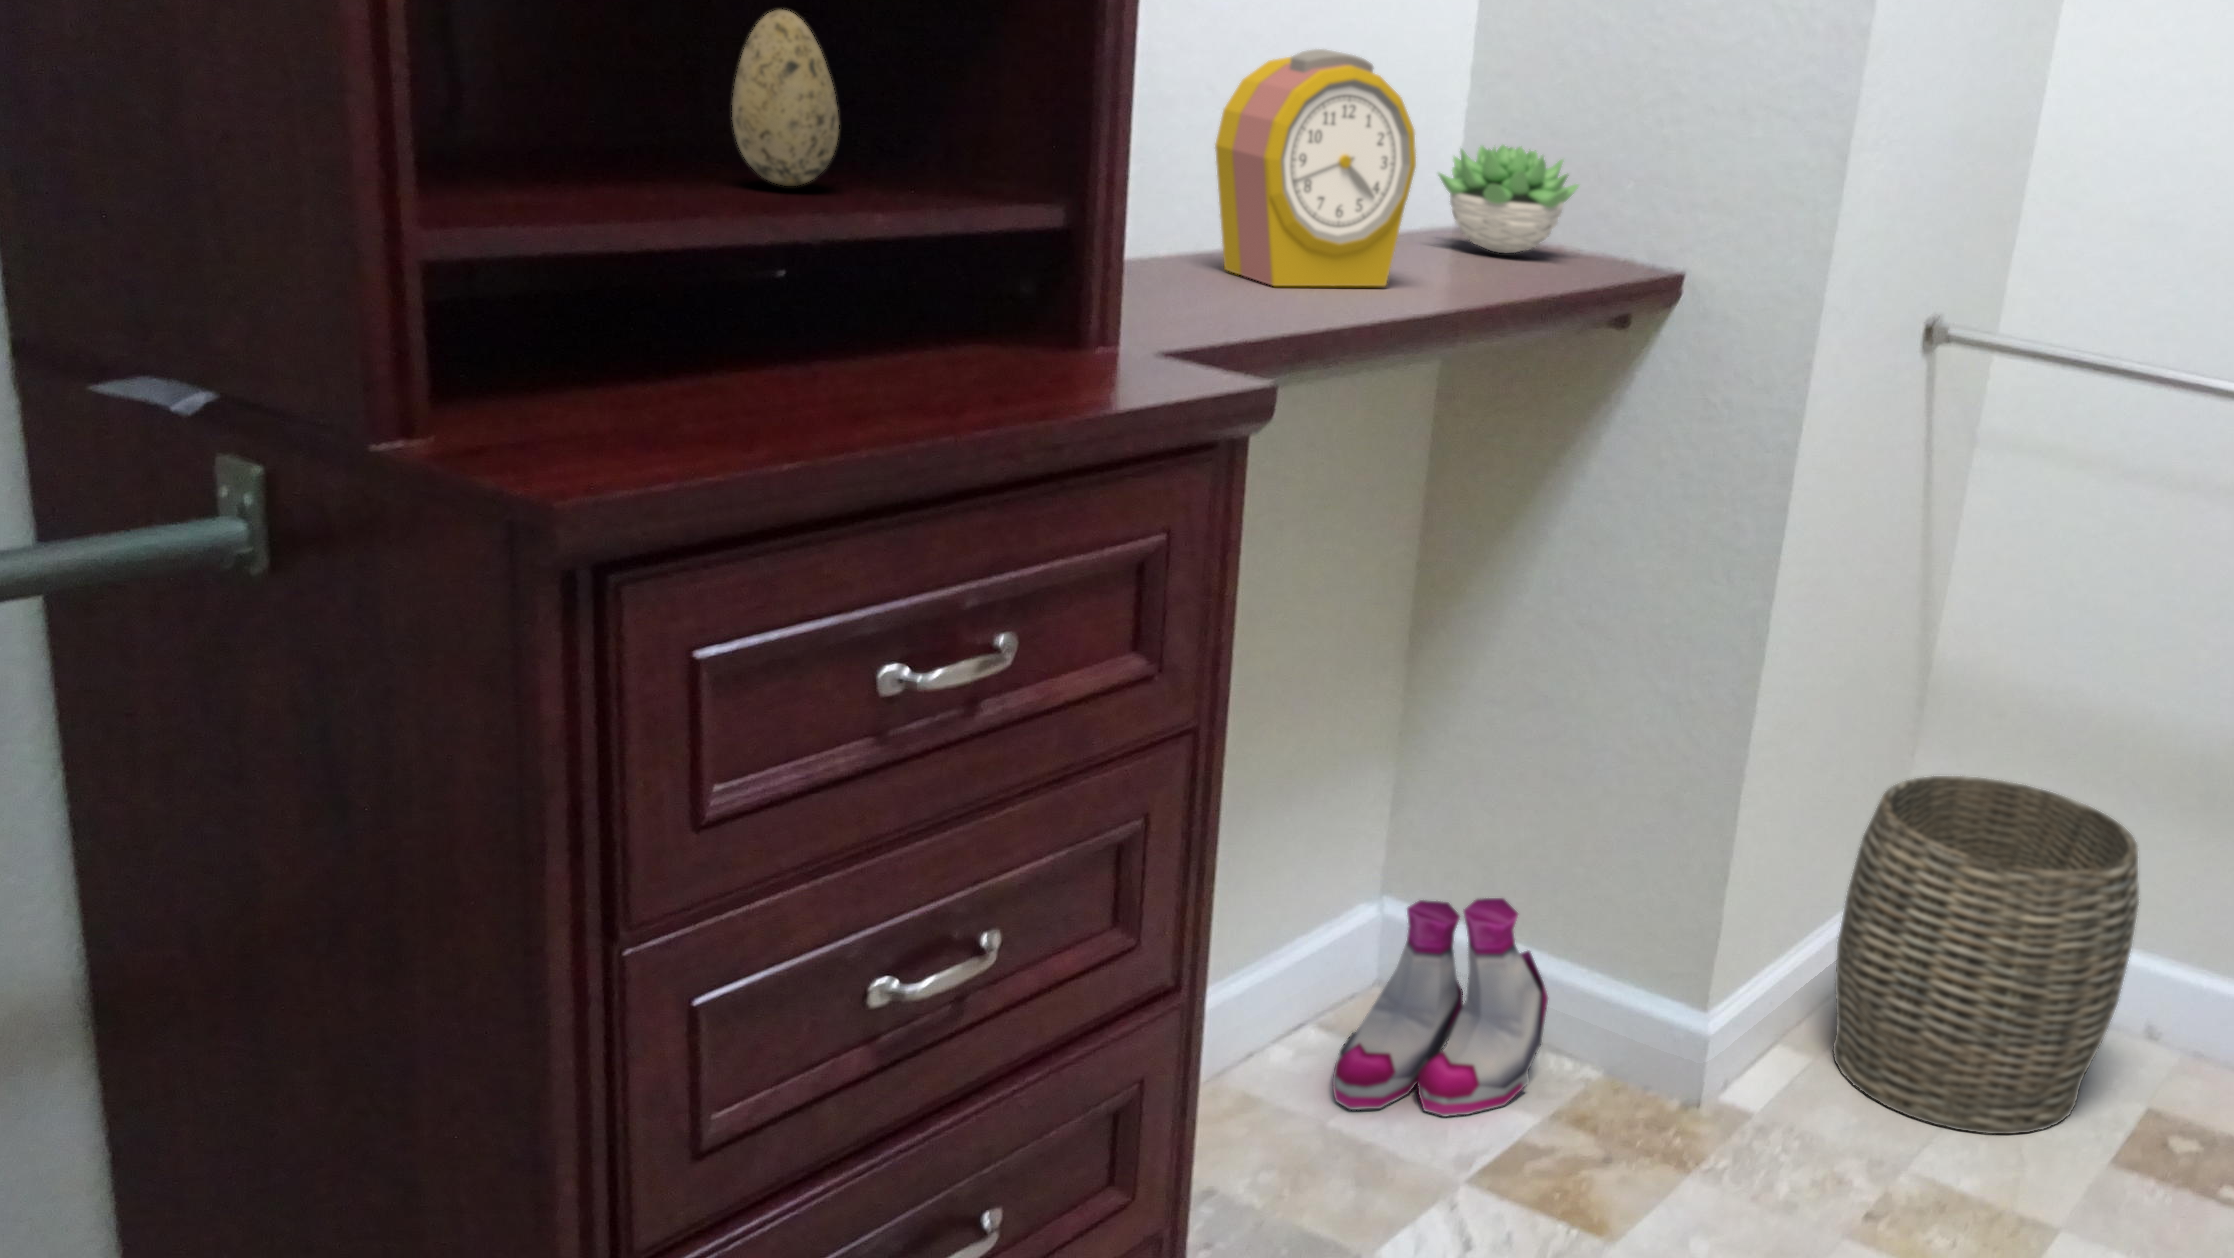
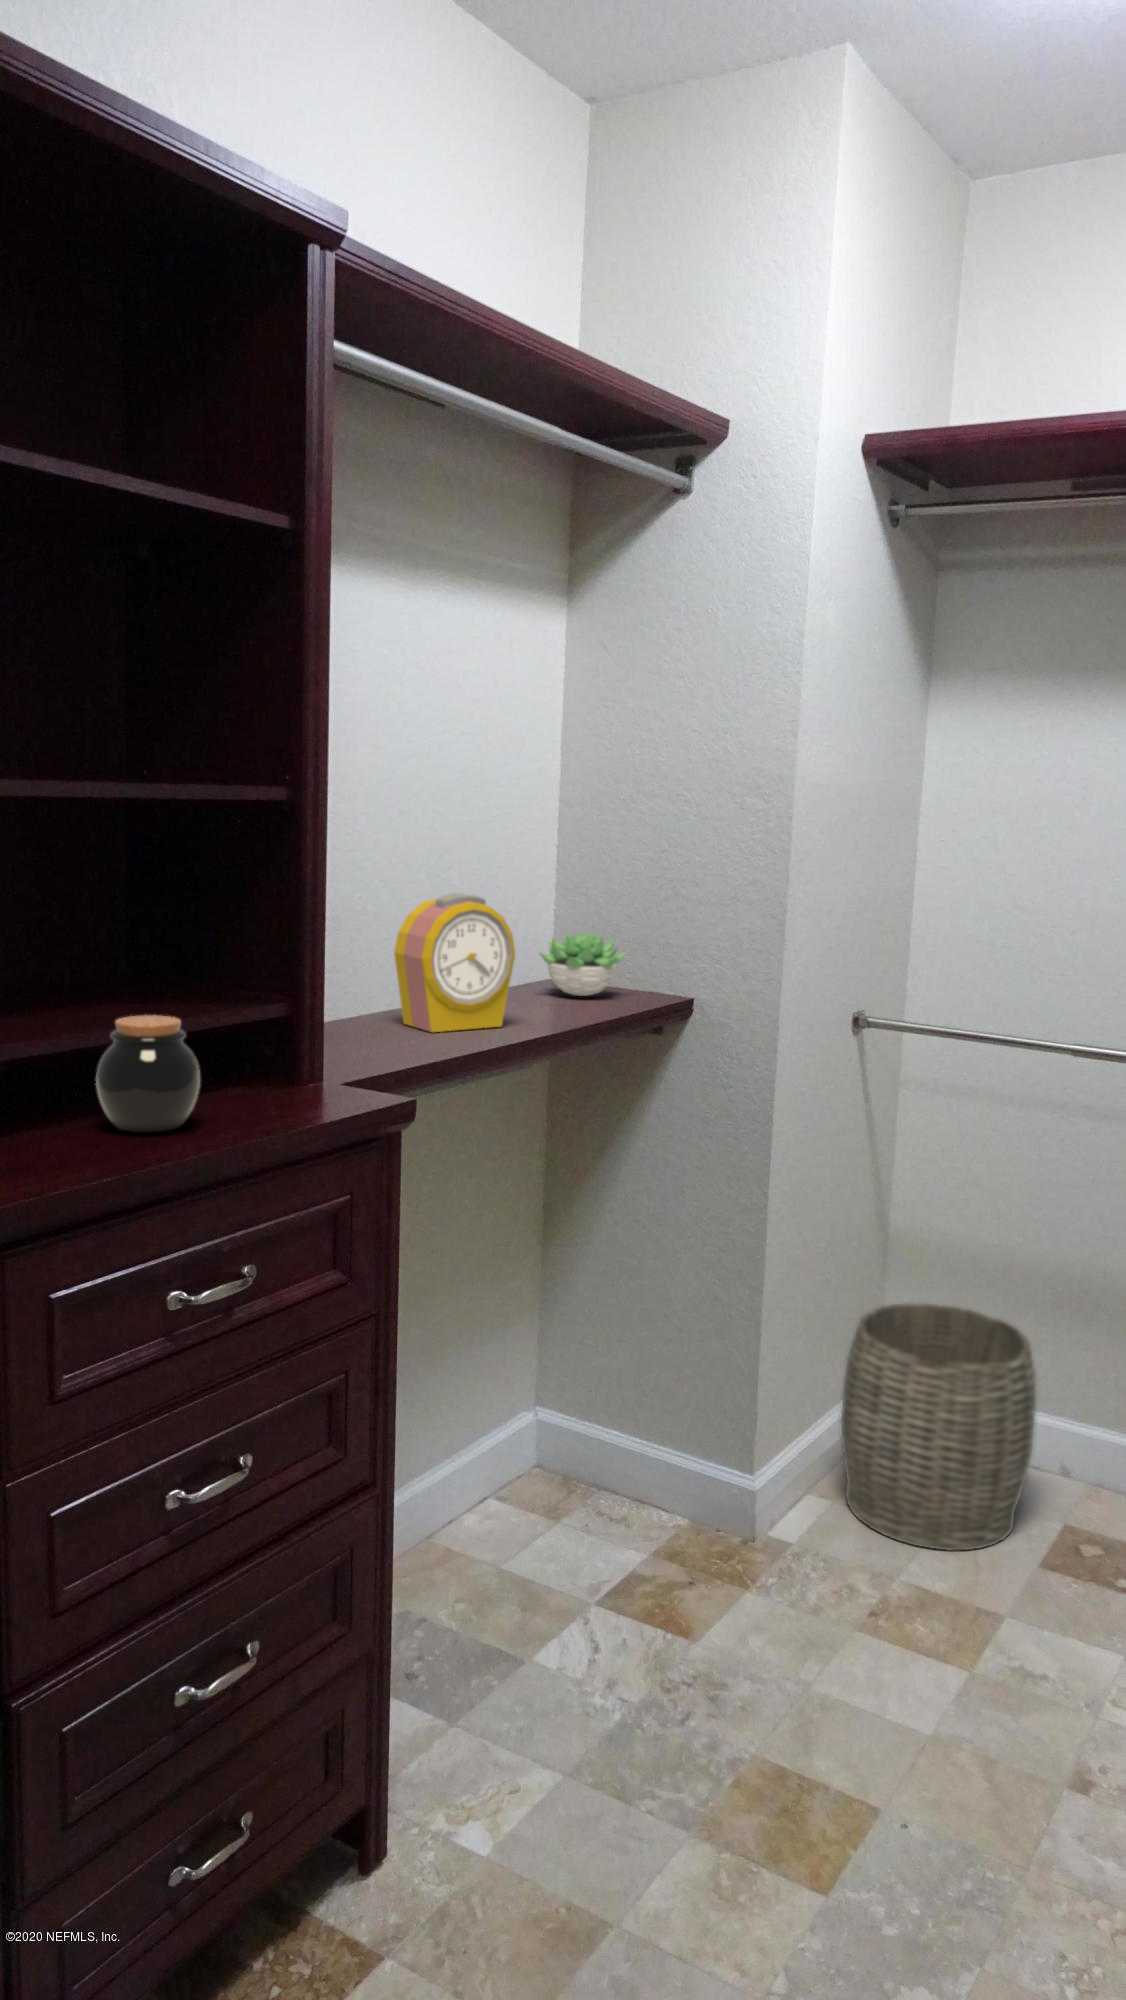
decorative egg: present [732,10,839,186] -> none [93,912,154,1008]
jar: none [750,194,926,397] -> present [96,1015,200,1133]
boots: present [1333,898,1548,1116] -> none [508,1404,648,1558]

